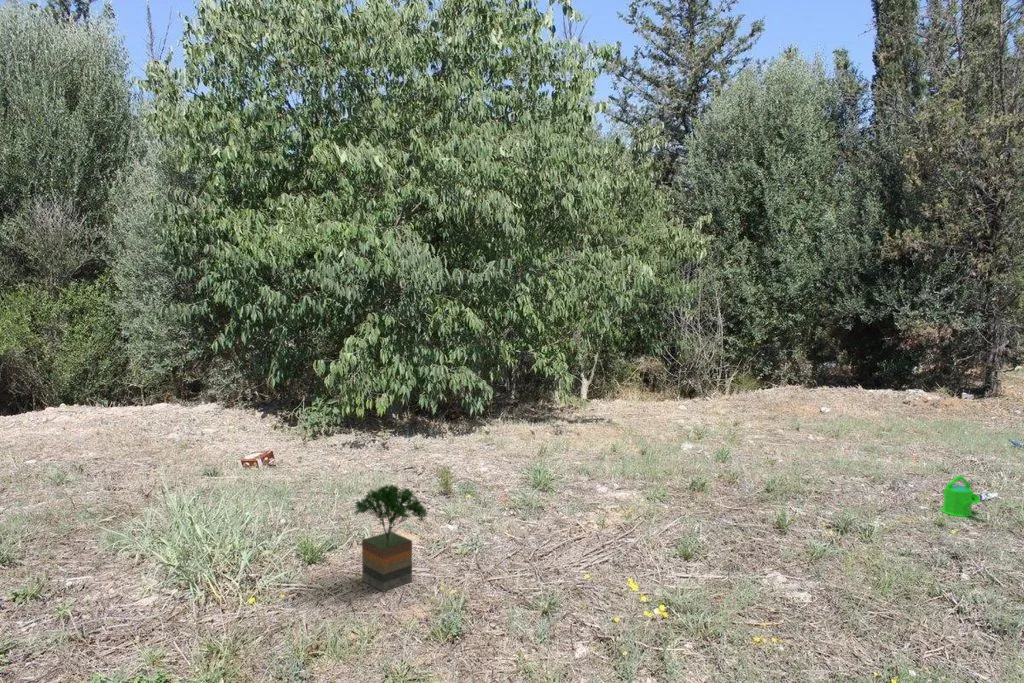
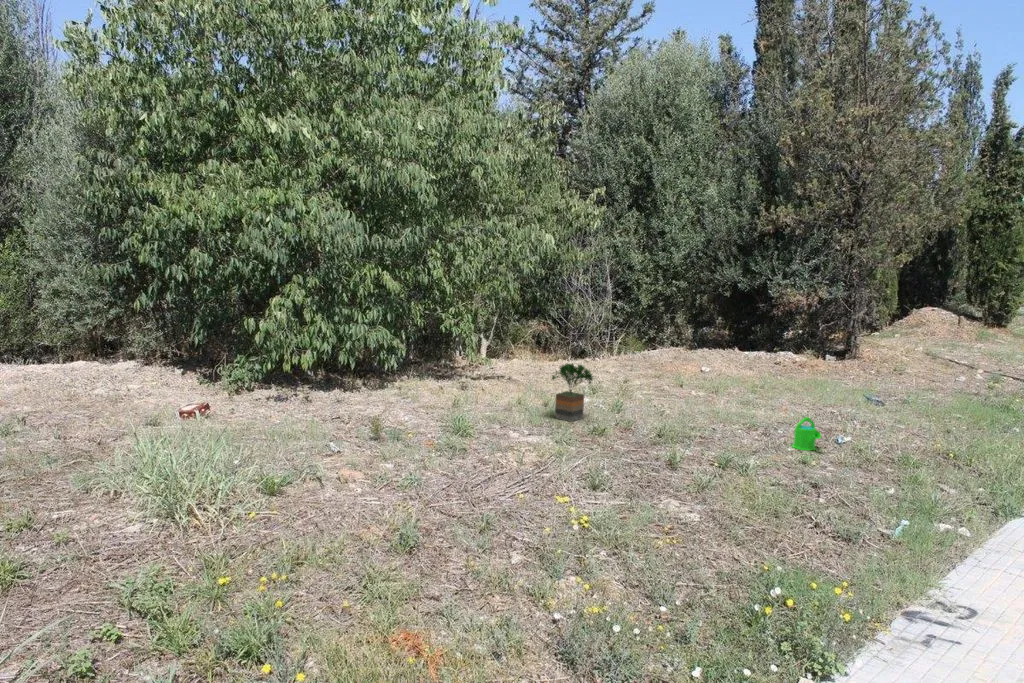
potted tree: present [355,485,427,592] -> present [552,363,594,422]

